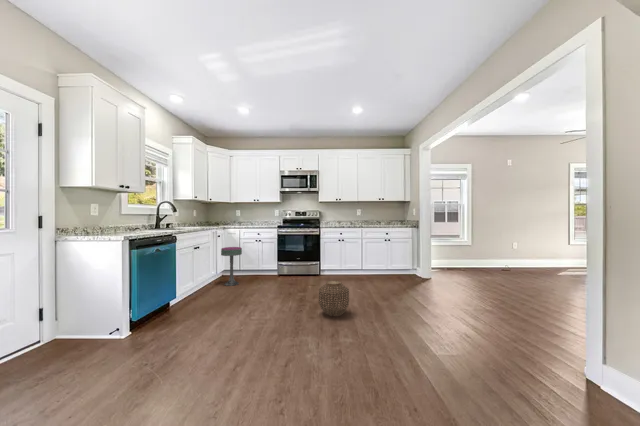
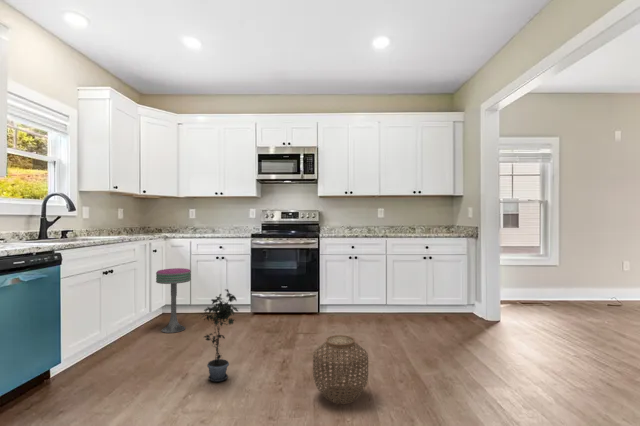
potted plant: none [254,256,277,308] -> present [202,289,238,382]

